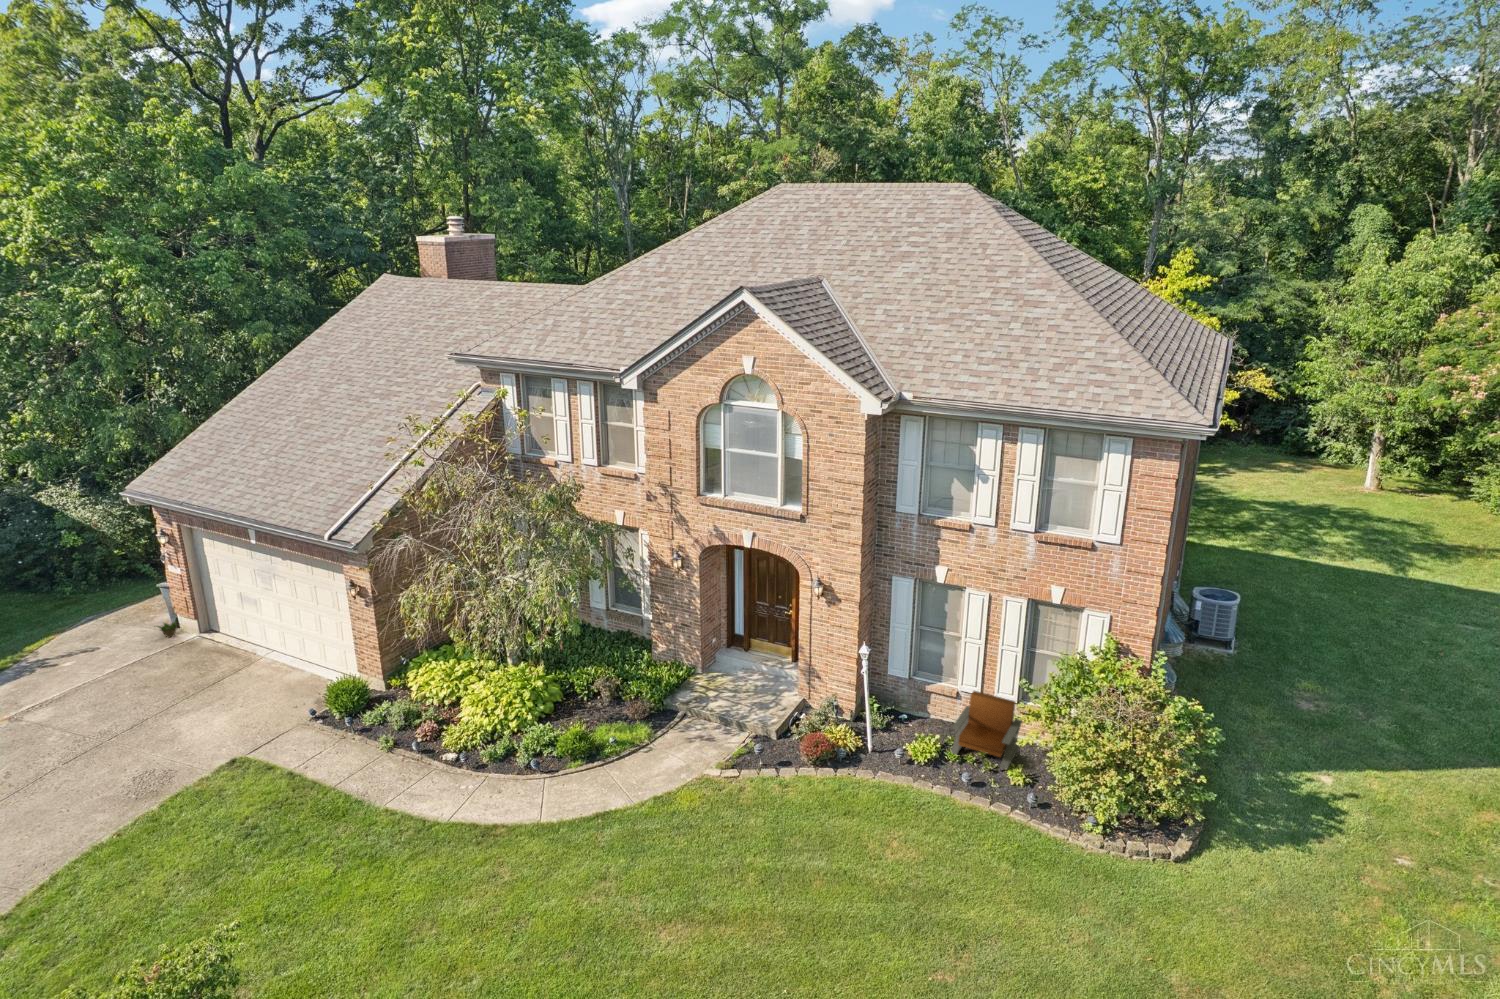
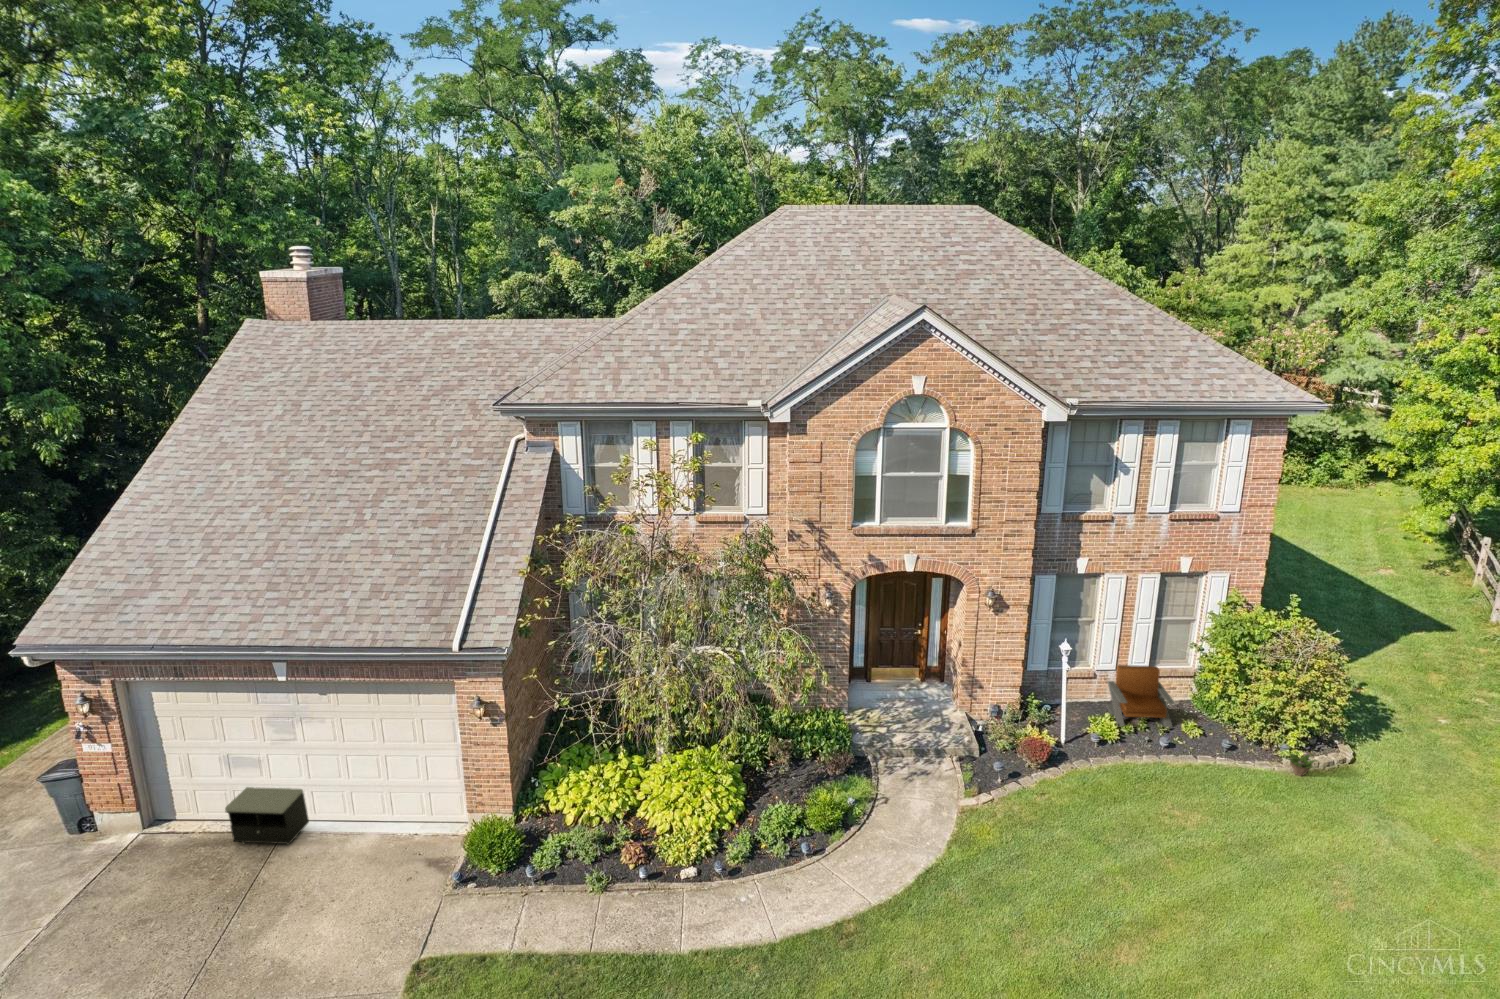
storage bench: none [223,618,278,665] -> present [225,787,309,845]
decorative plant: present [157,622,177,638] -> present [1286,753,1317,776]

